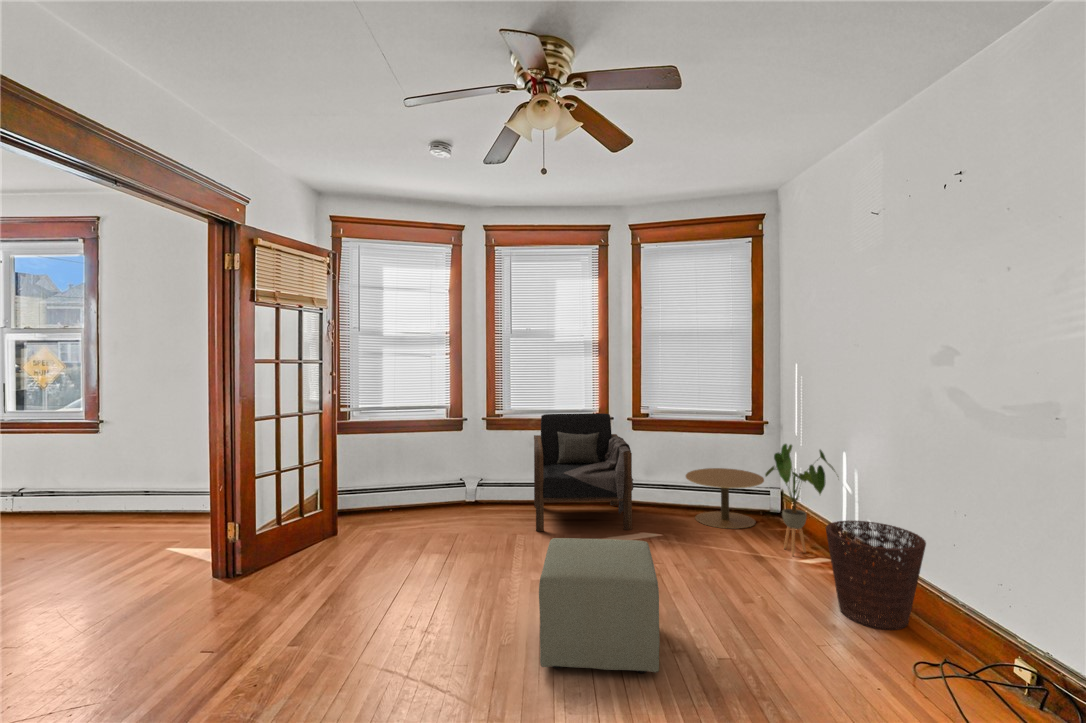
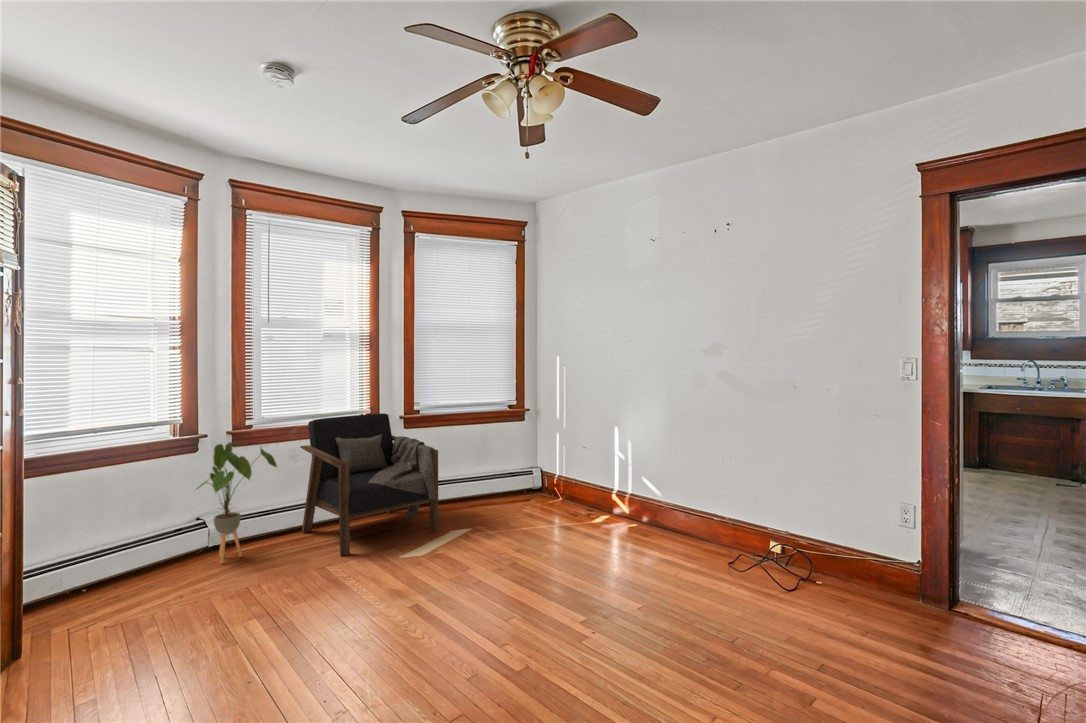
house plant: present [765,444,835,556] -> present [197,442,277,563]
side table: present [686,468,764,528] -> none [470,456,540,511]
basket: present [826,520,926,630] -> none [643,475,710,552]
ottoman: present [539,538,660,673] -> none [471,523,619,670]

